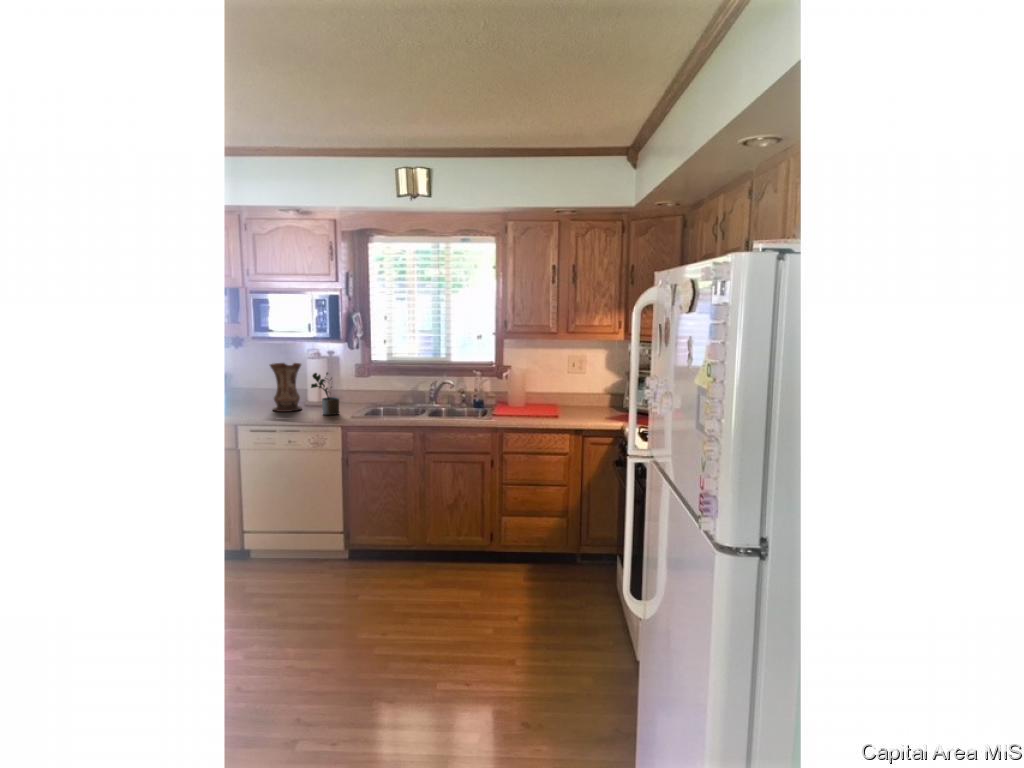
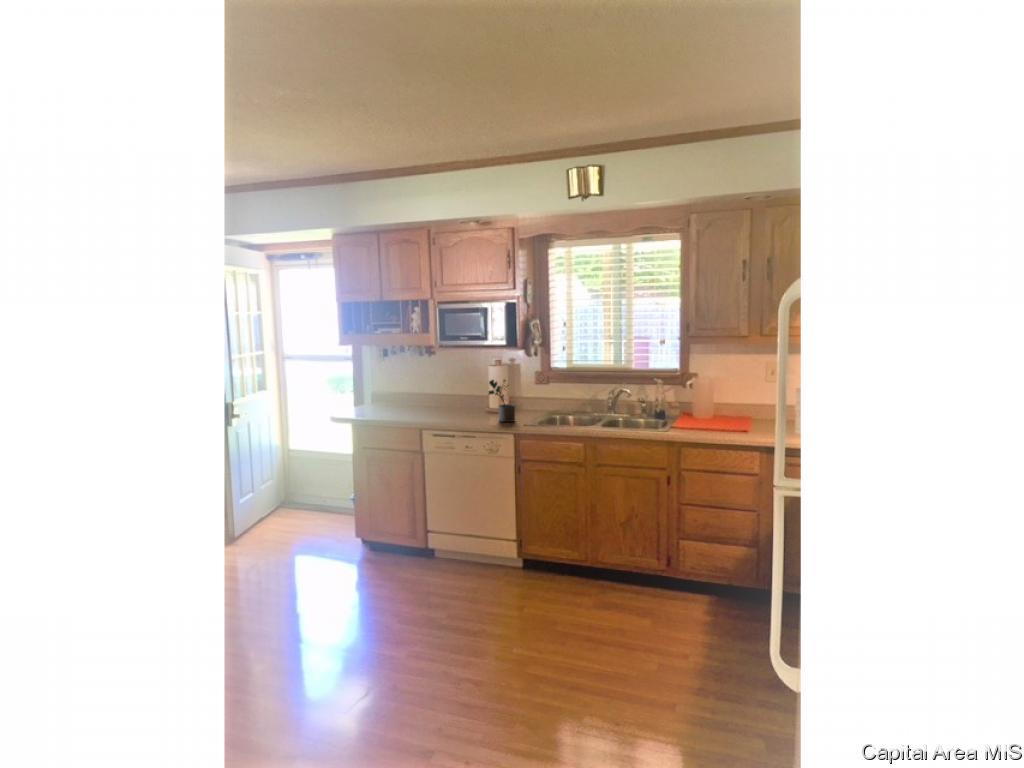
vase: present [270,363,302,412] -> none [452,370,482,418]

